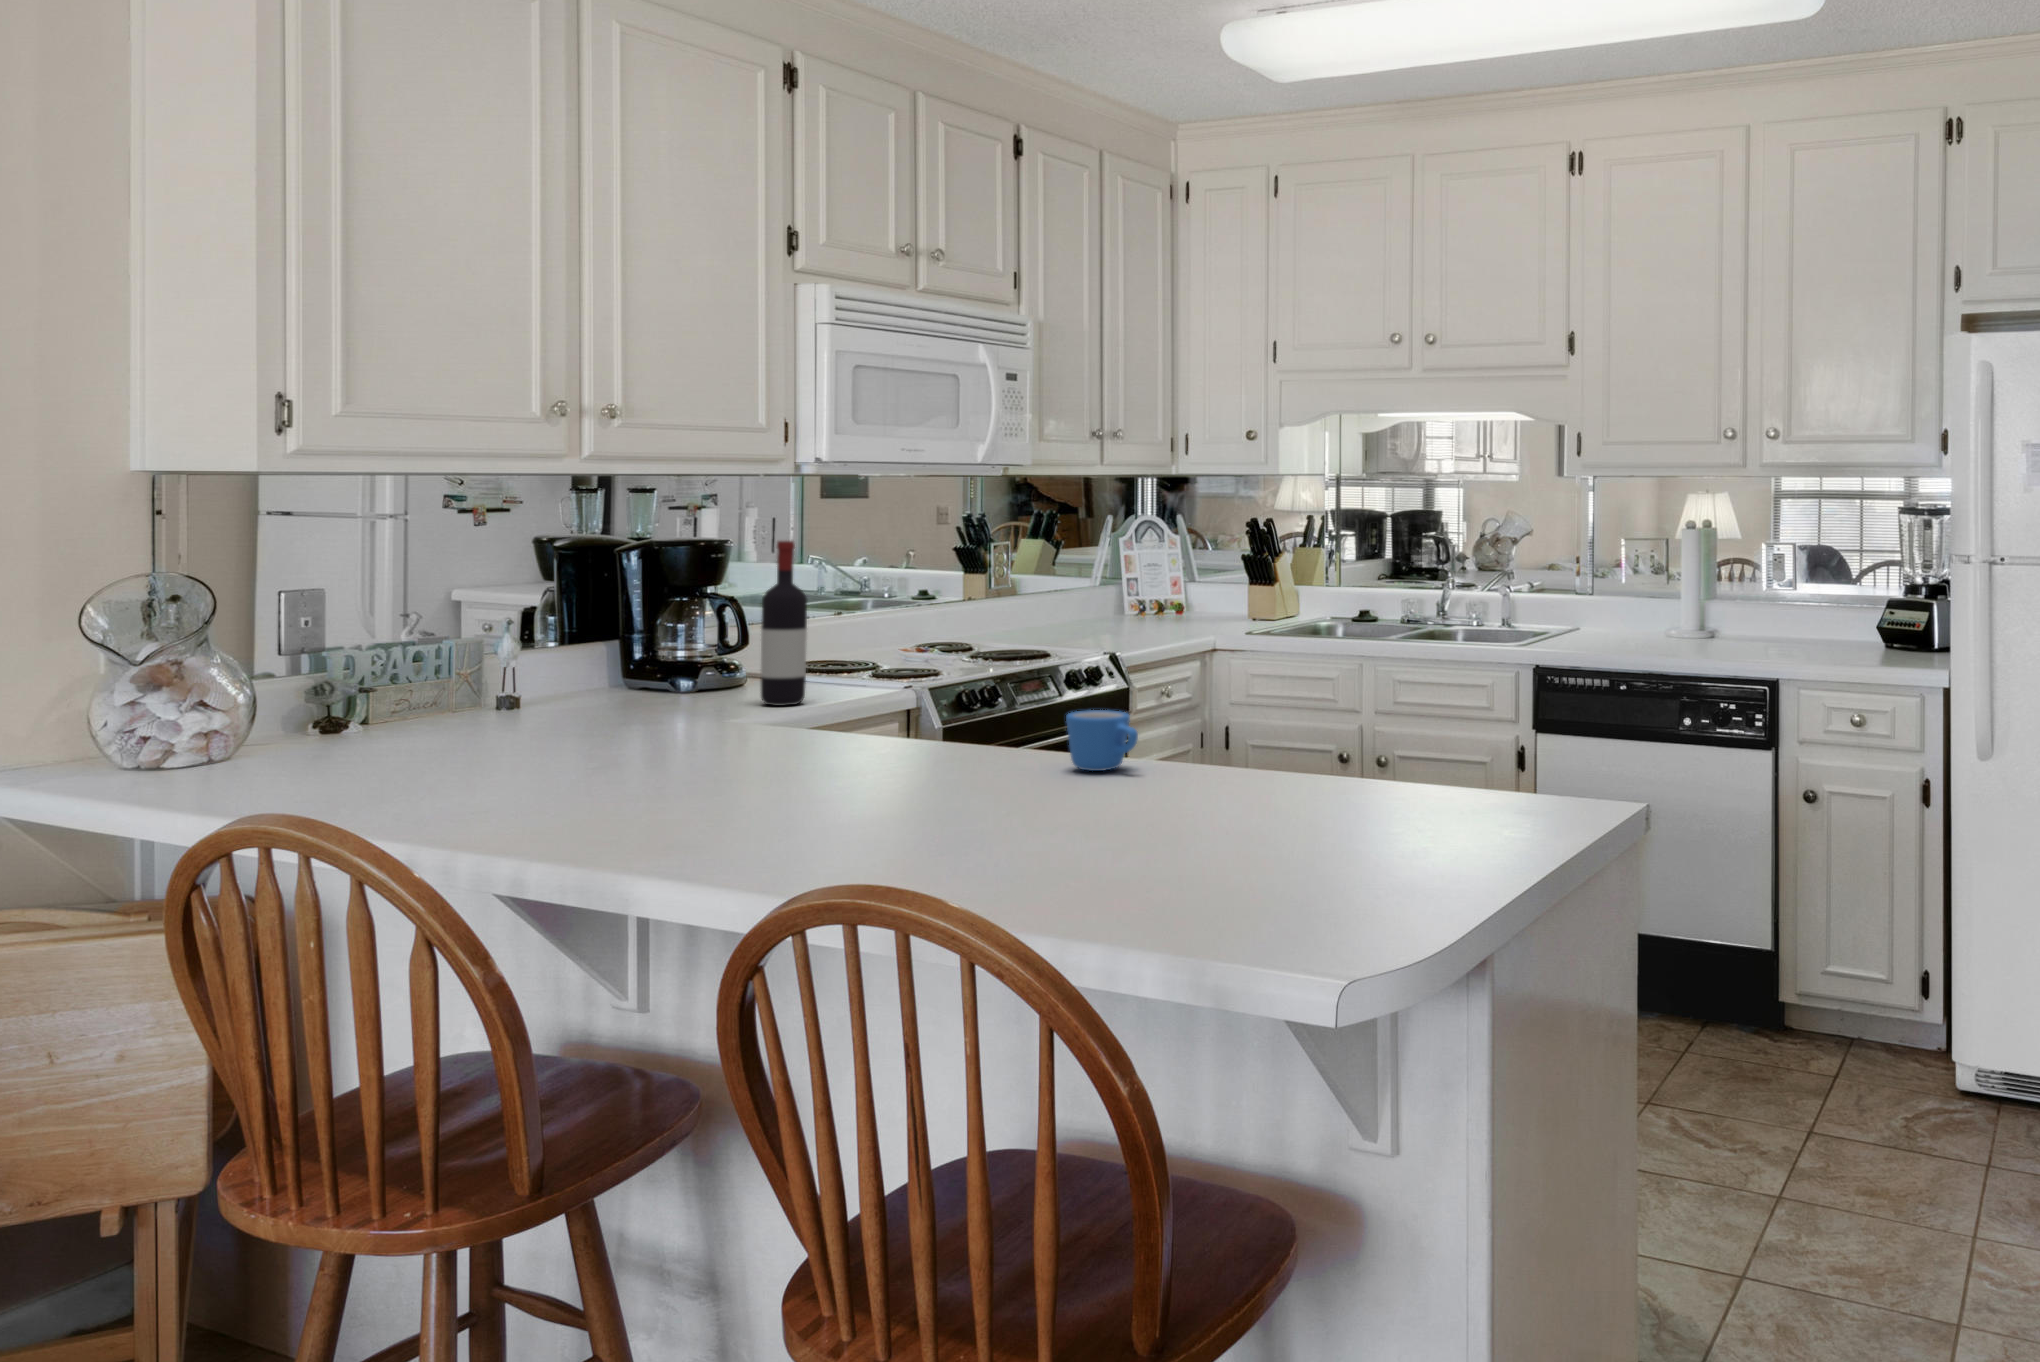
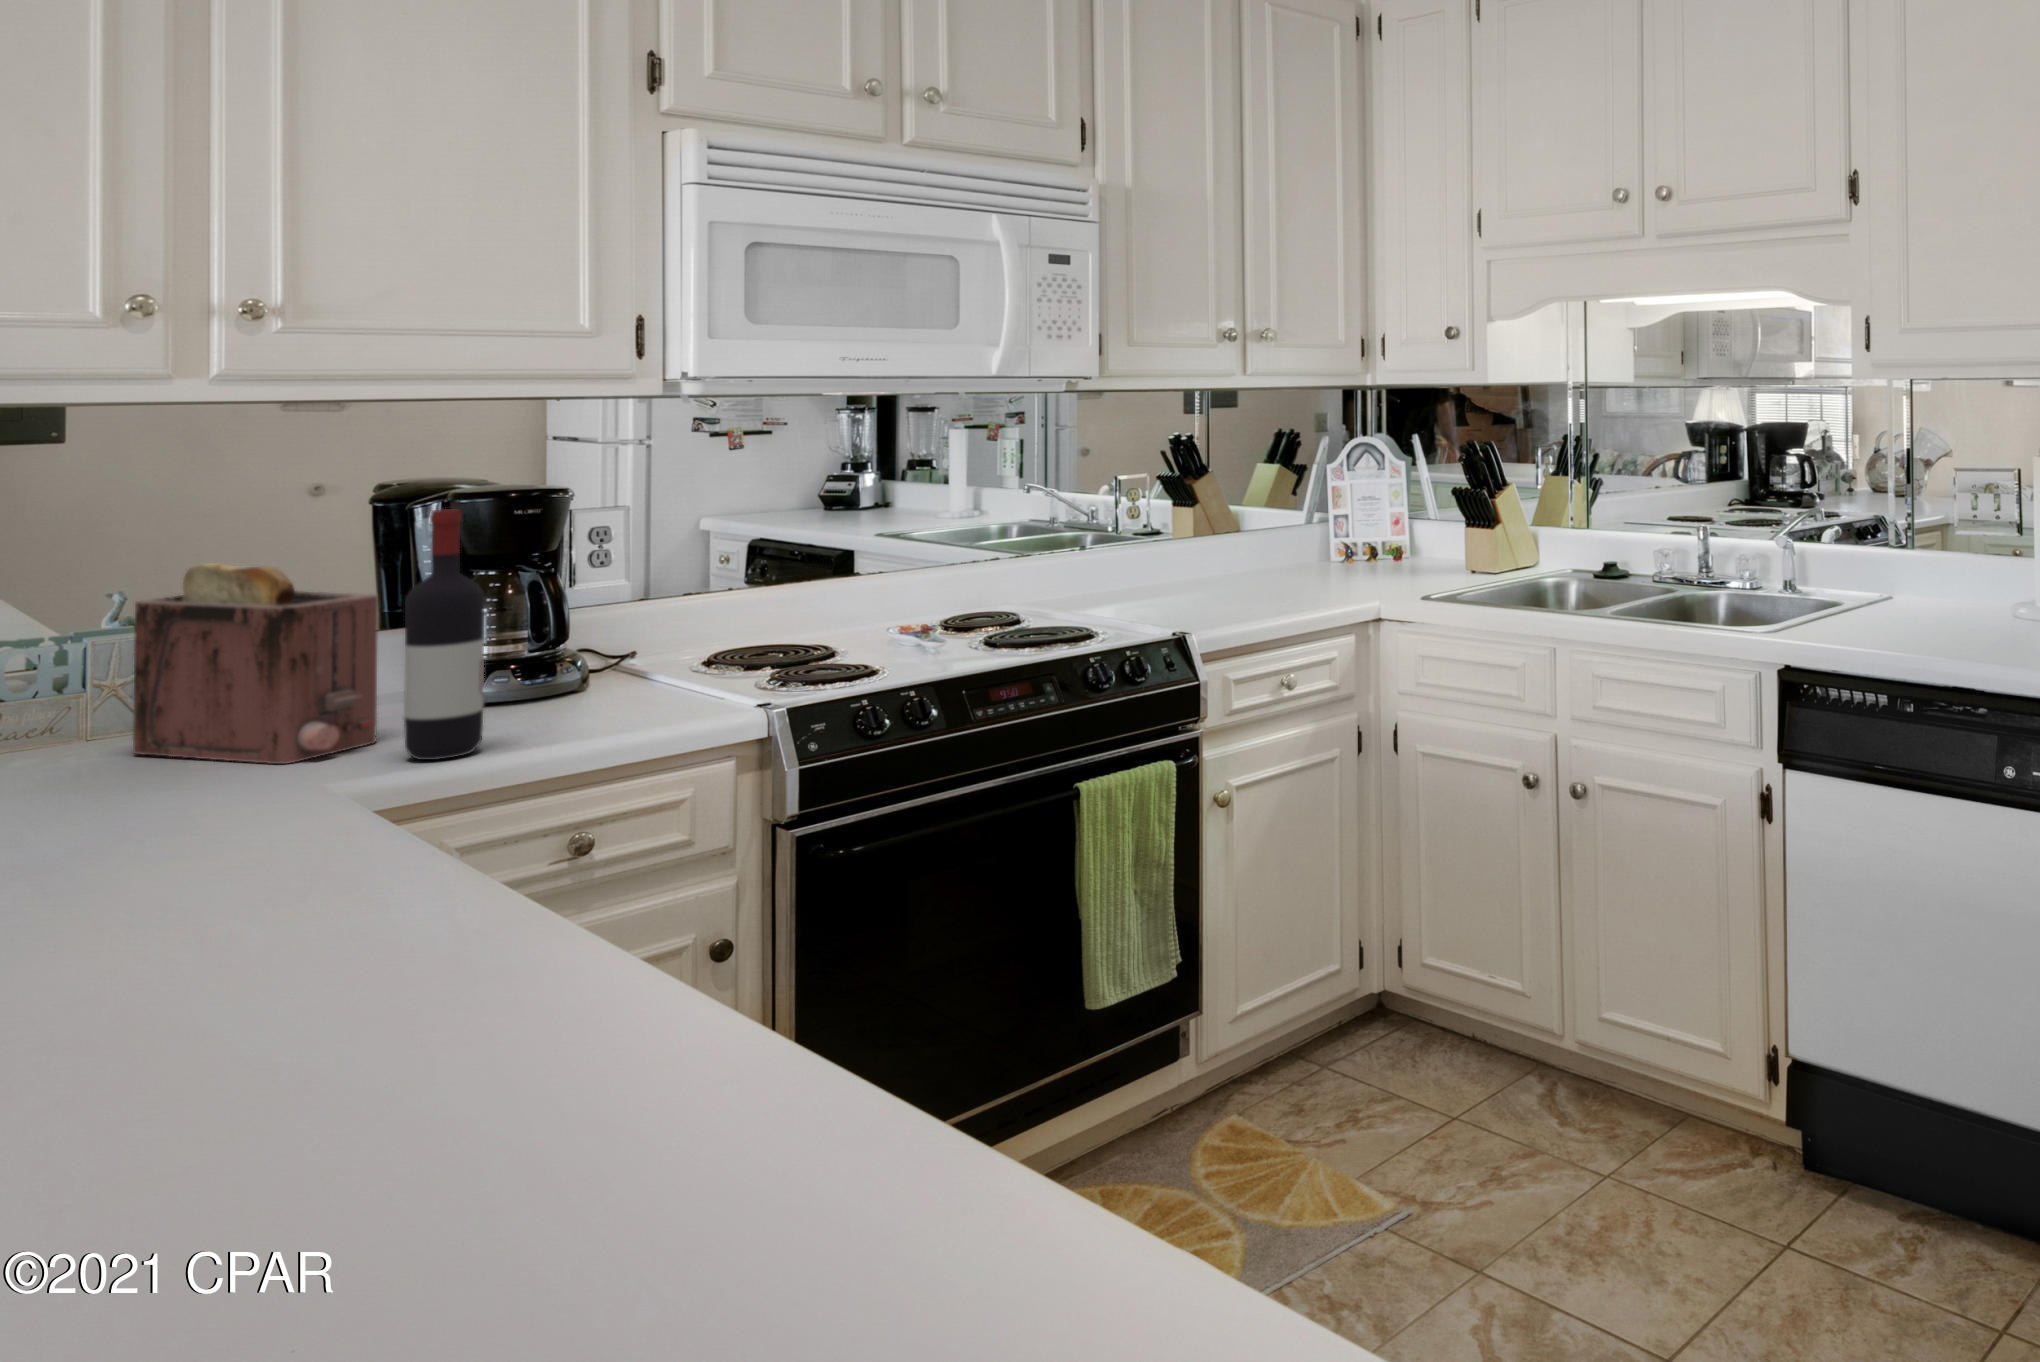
toaster: none [546,577,716,710] -> present [133,563,378,764]
mug: present [1066,710,1138,771] -> none [148,919,325,1074]

